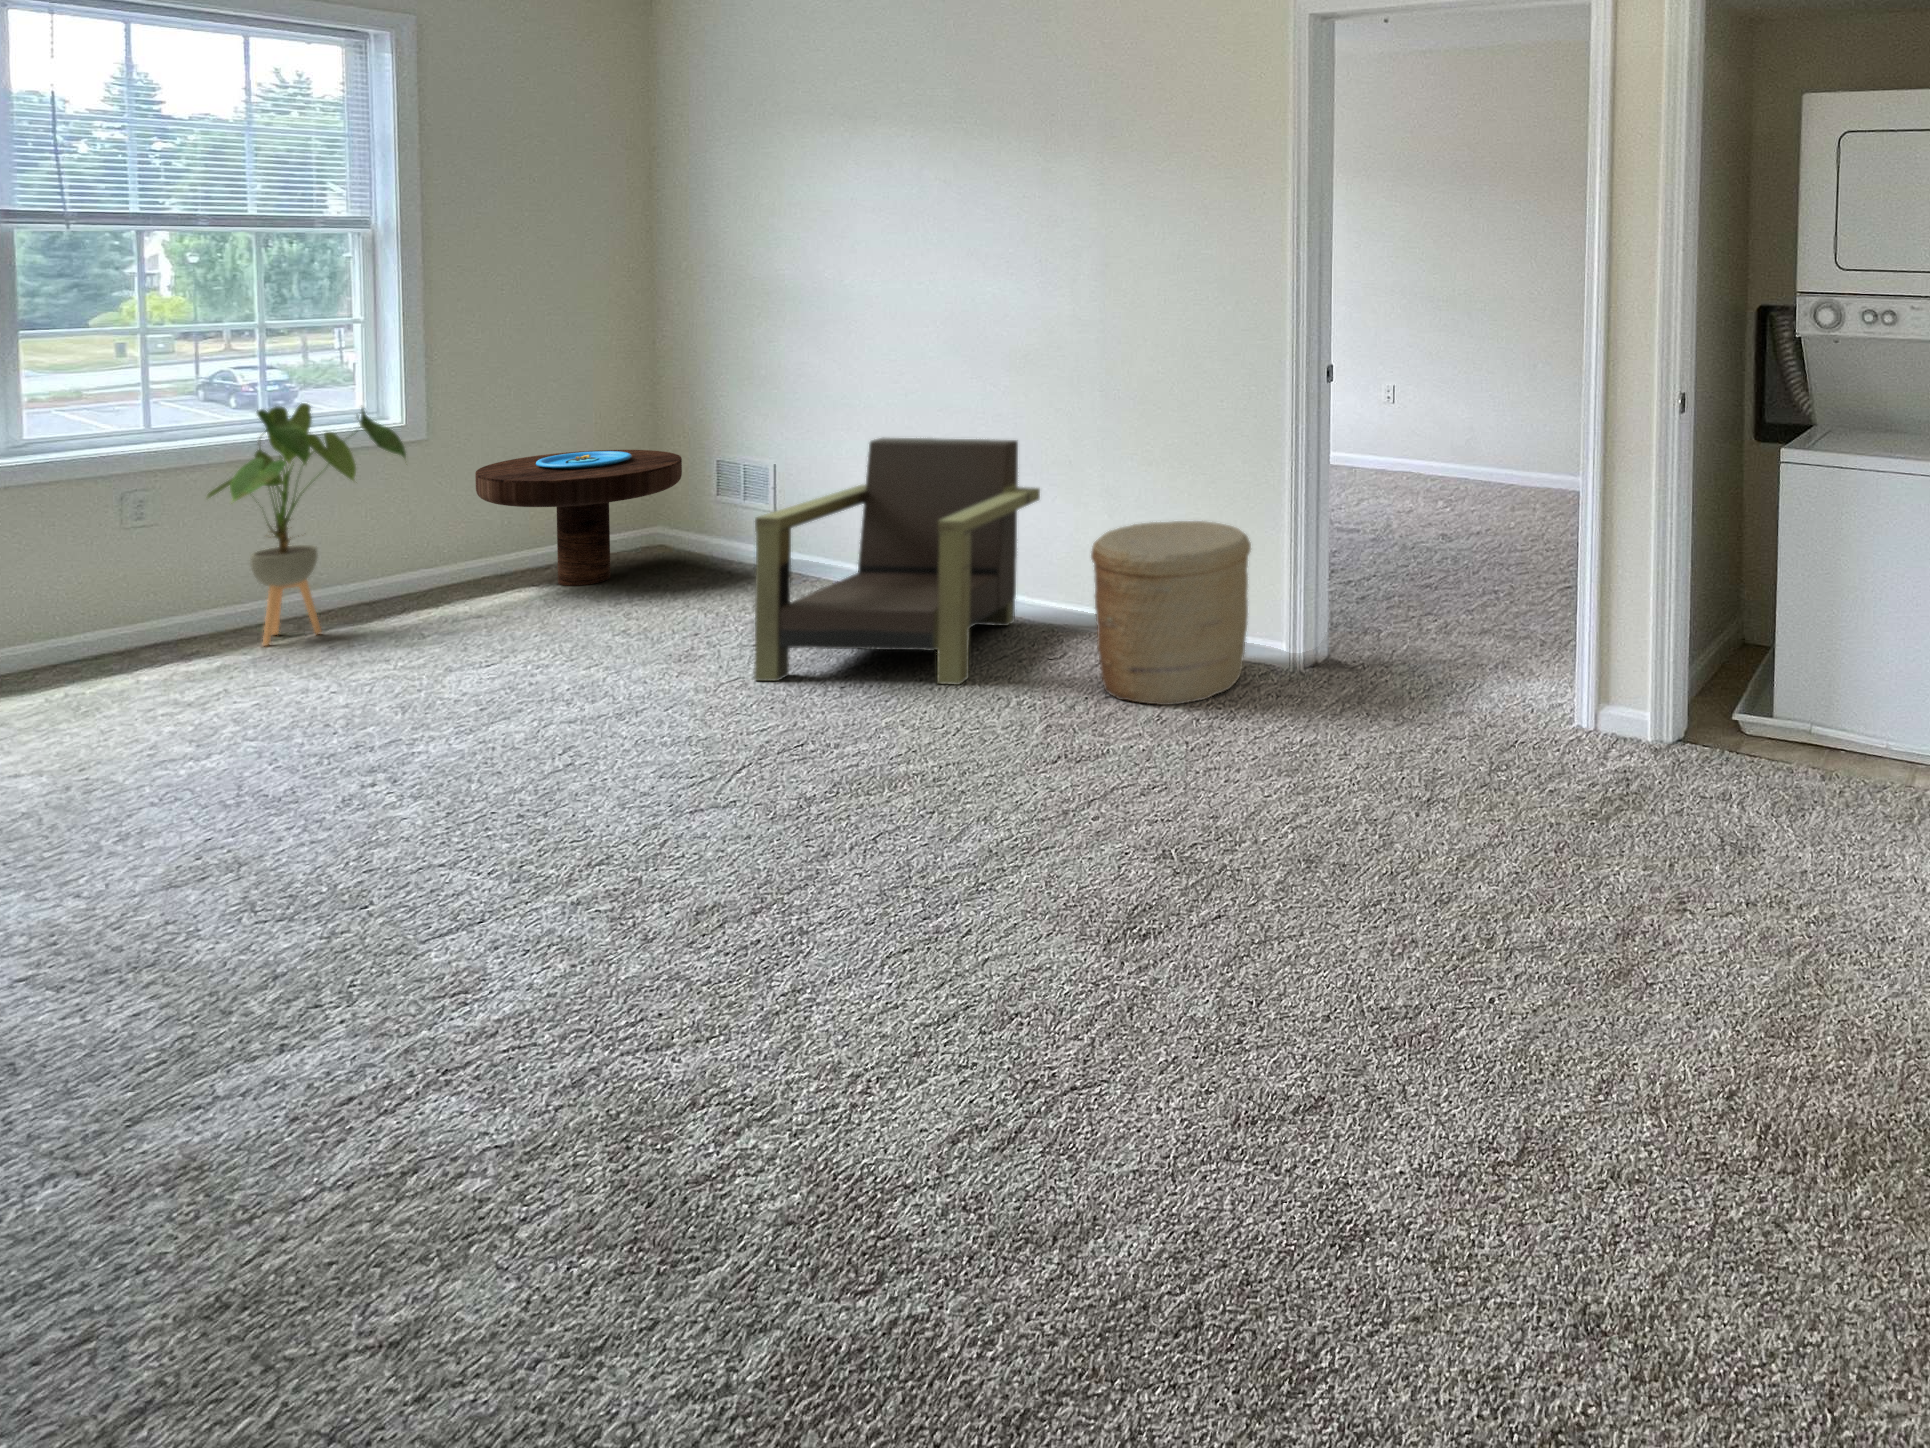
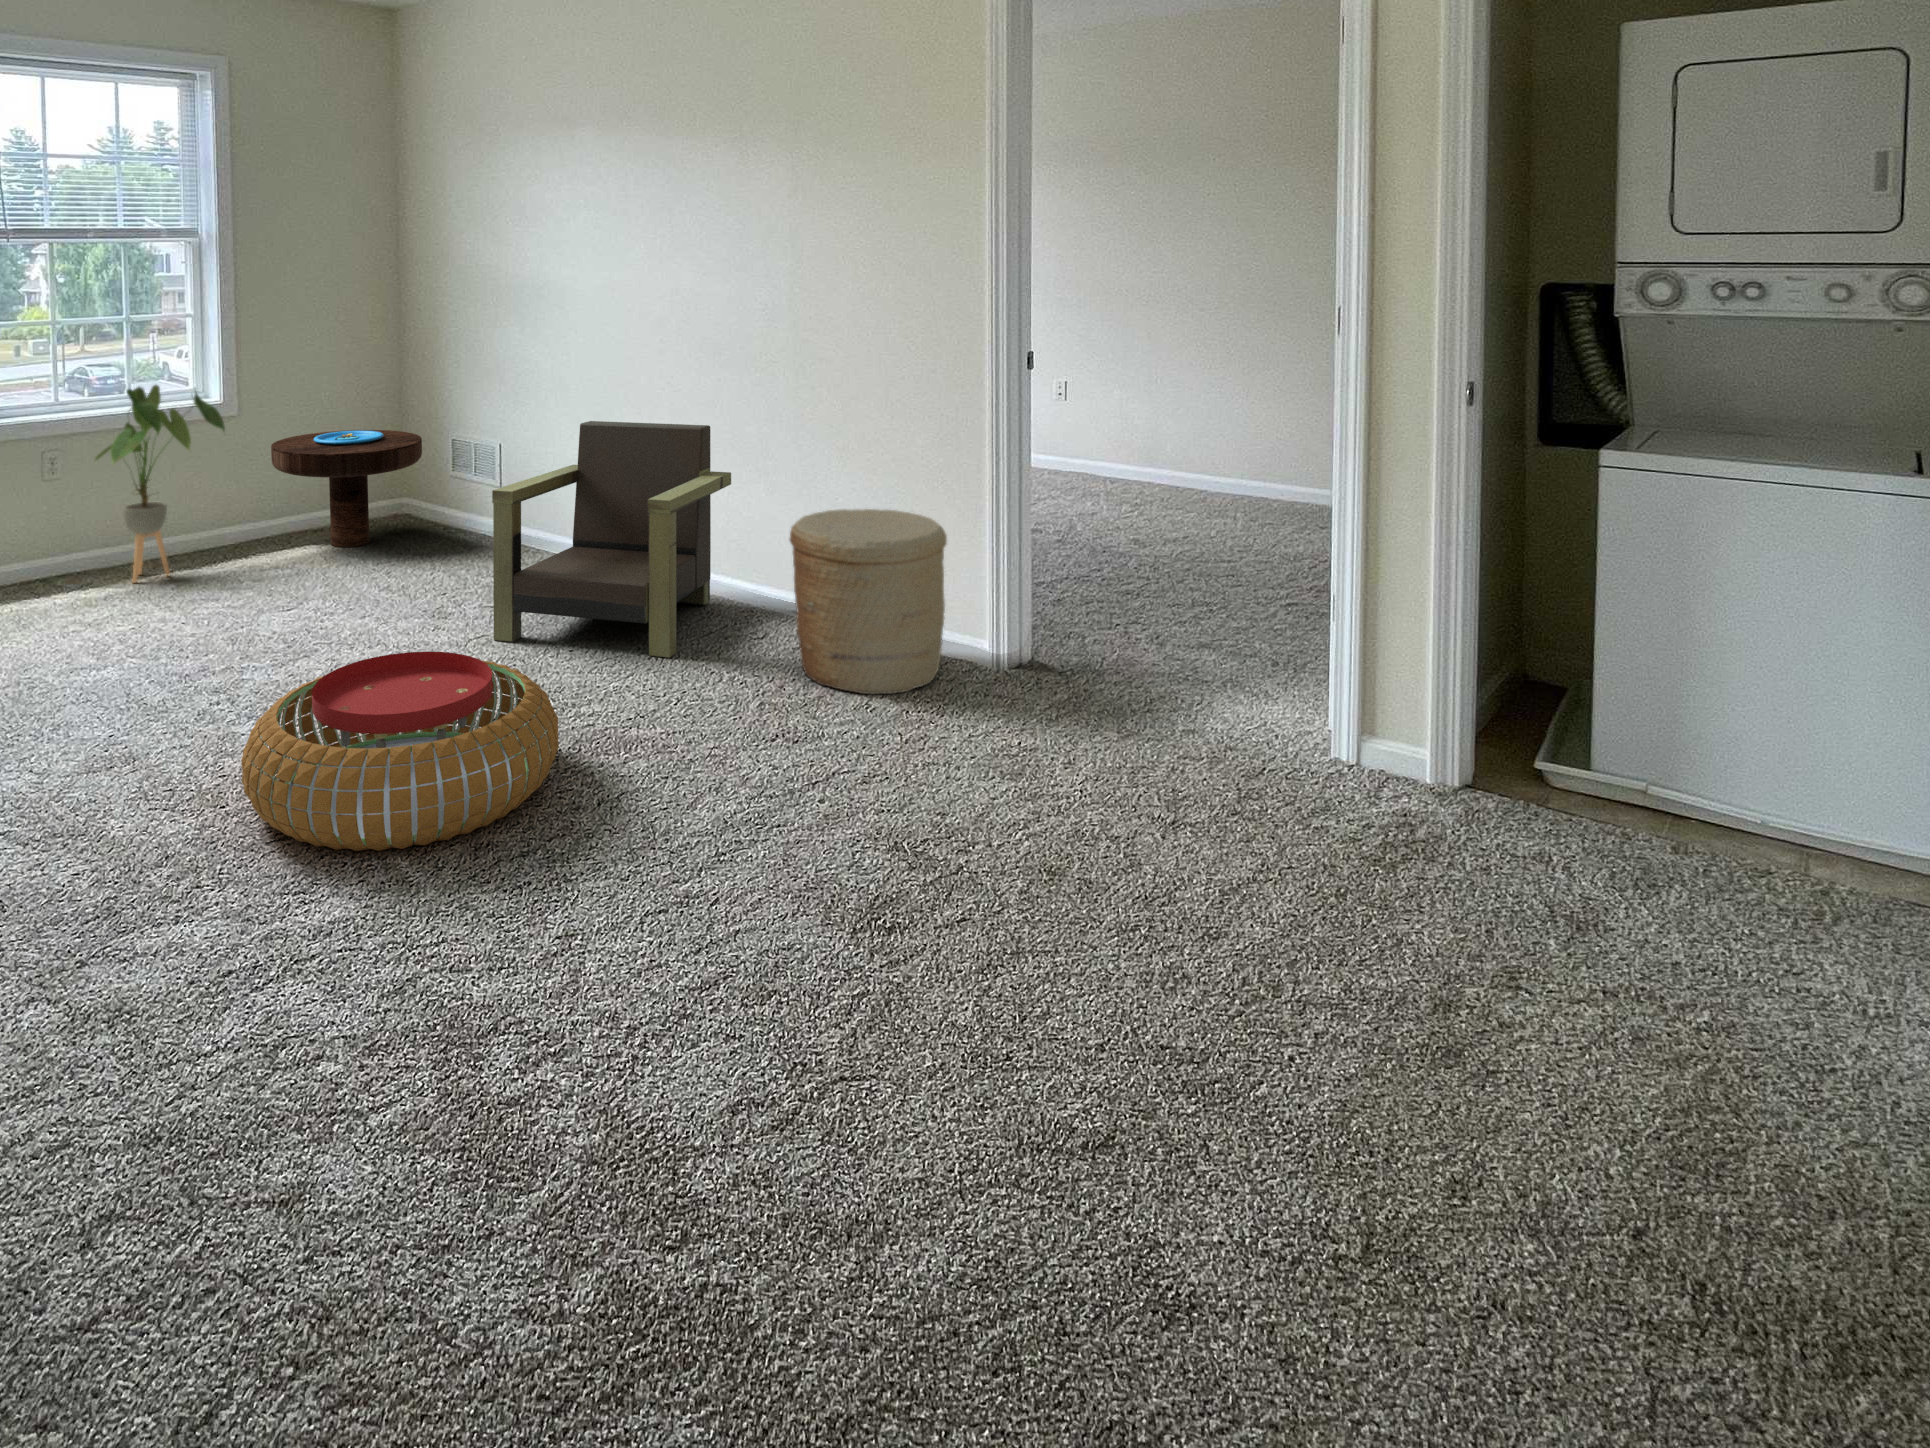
pouf: none [389,703,812,938] -> present [241,652,559,851]

